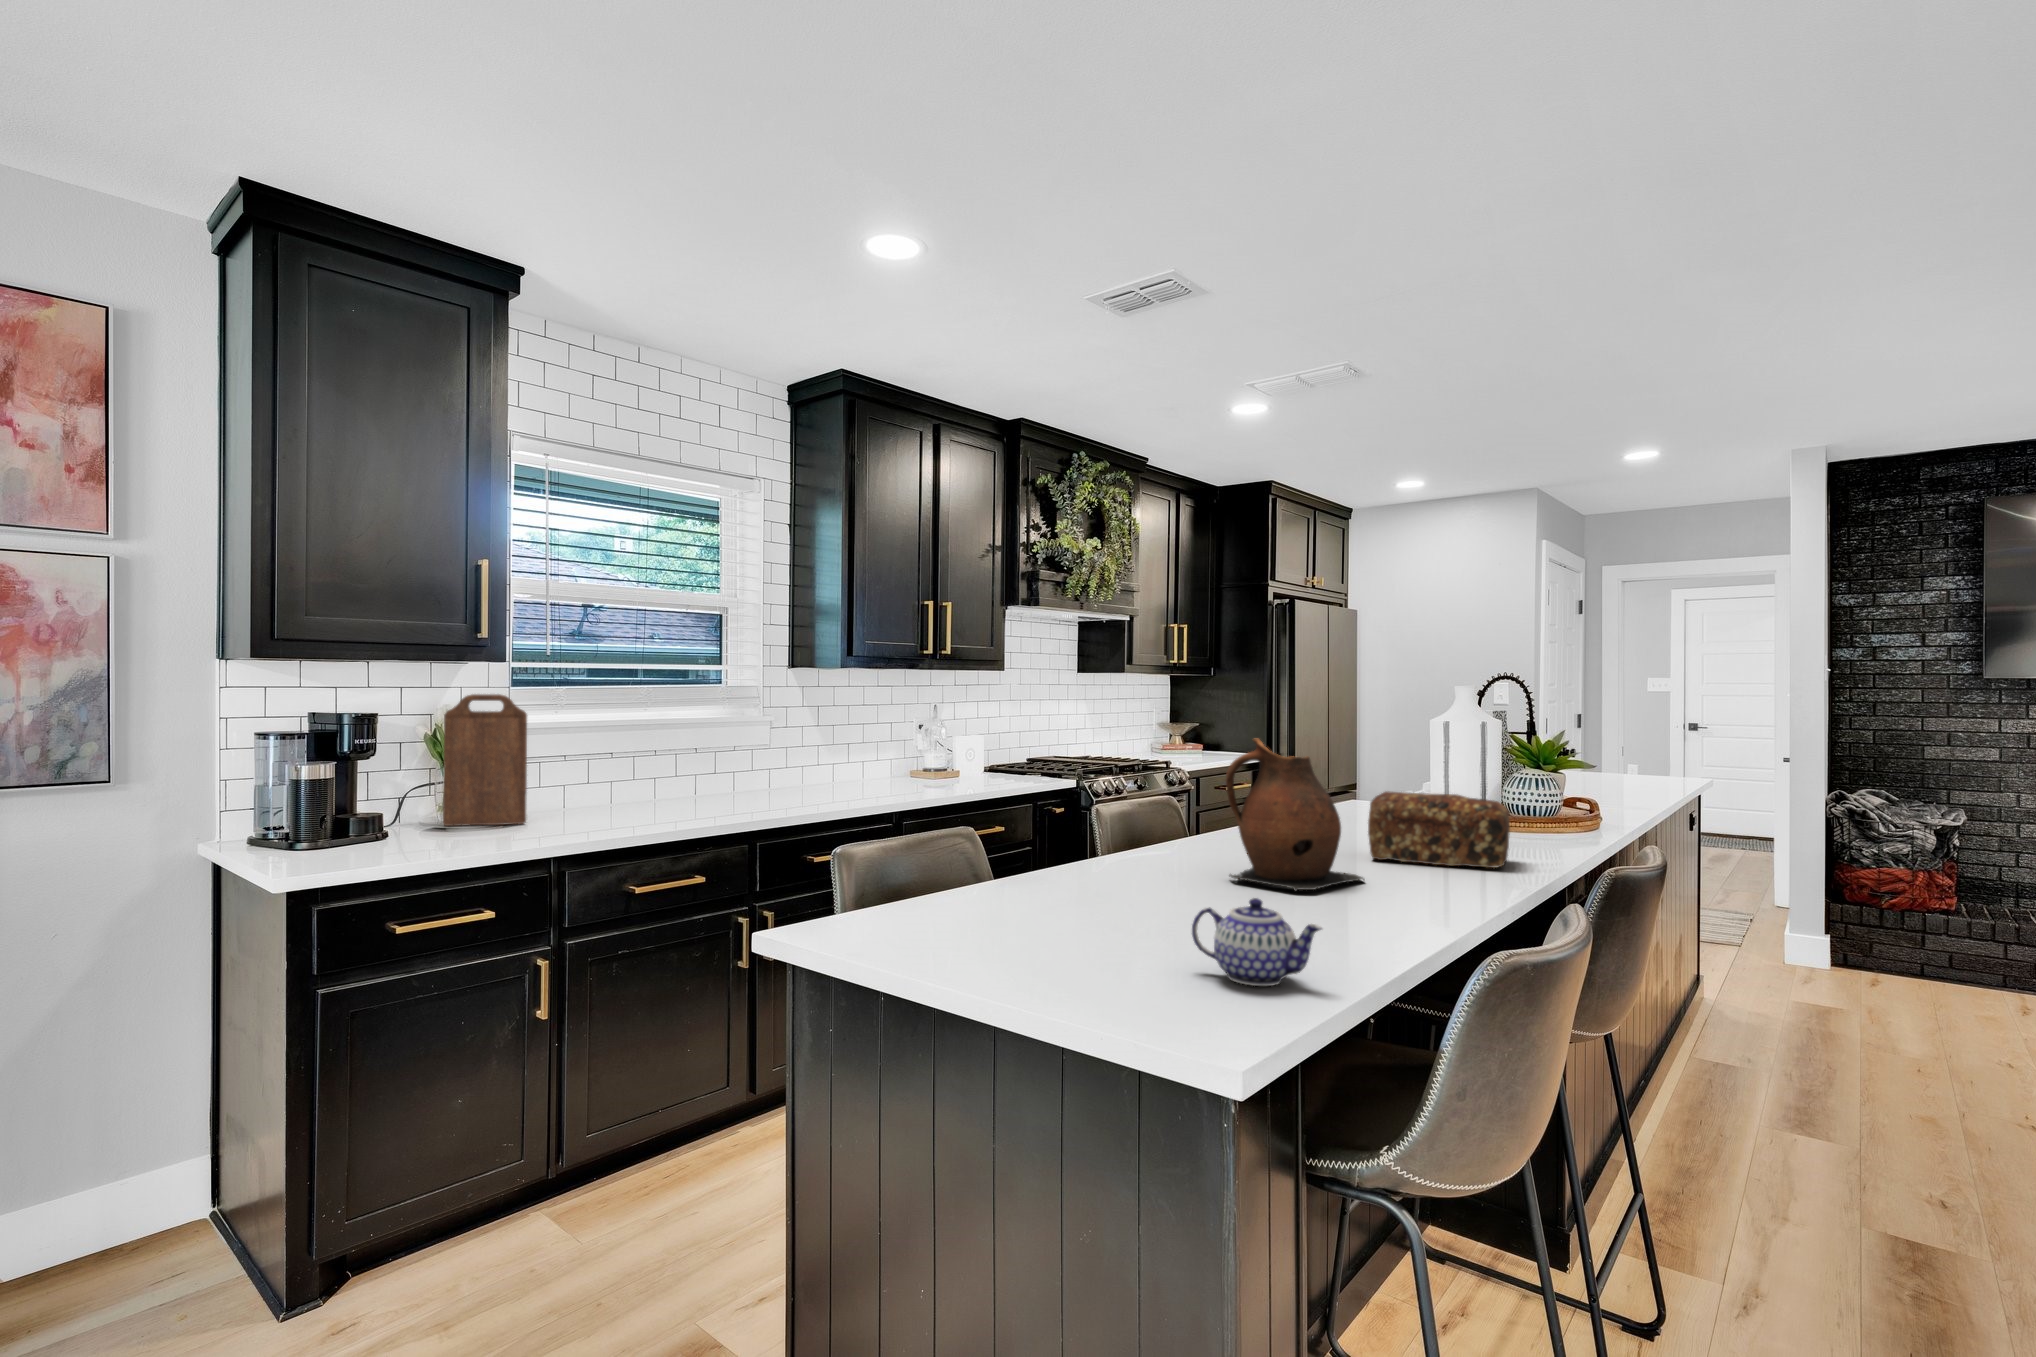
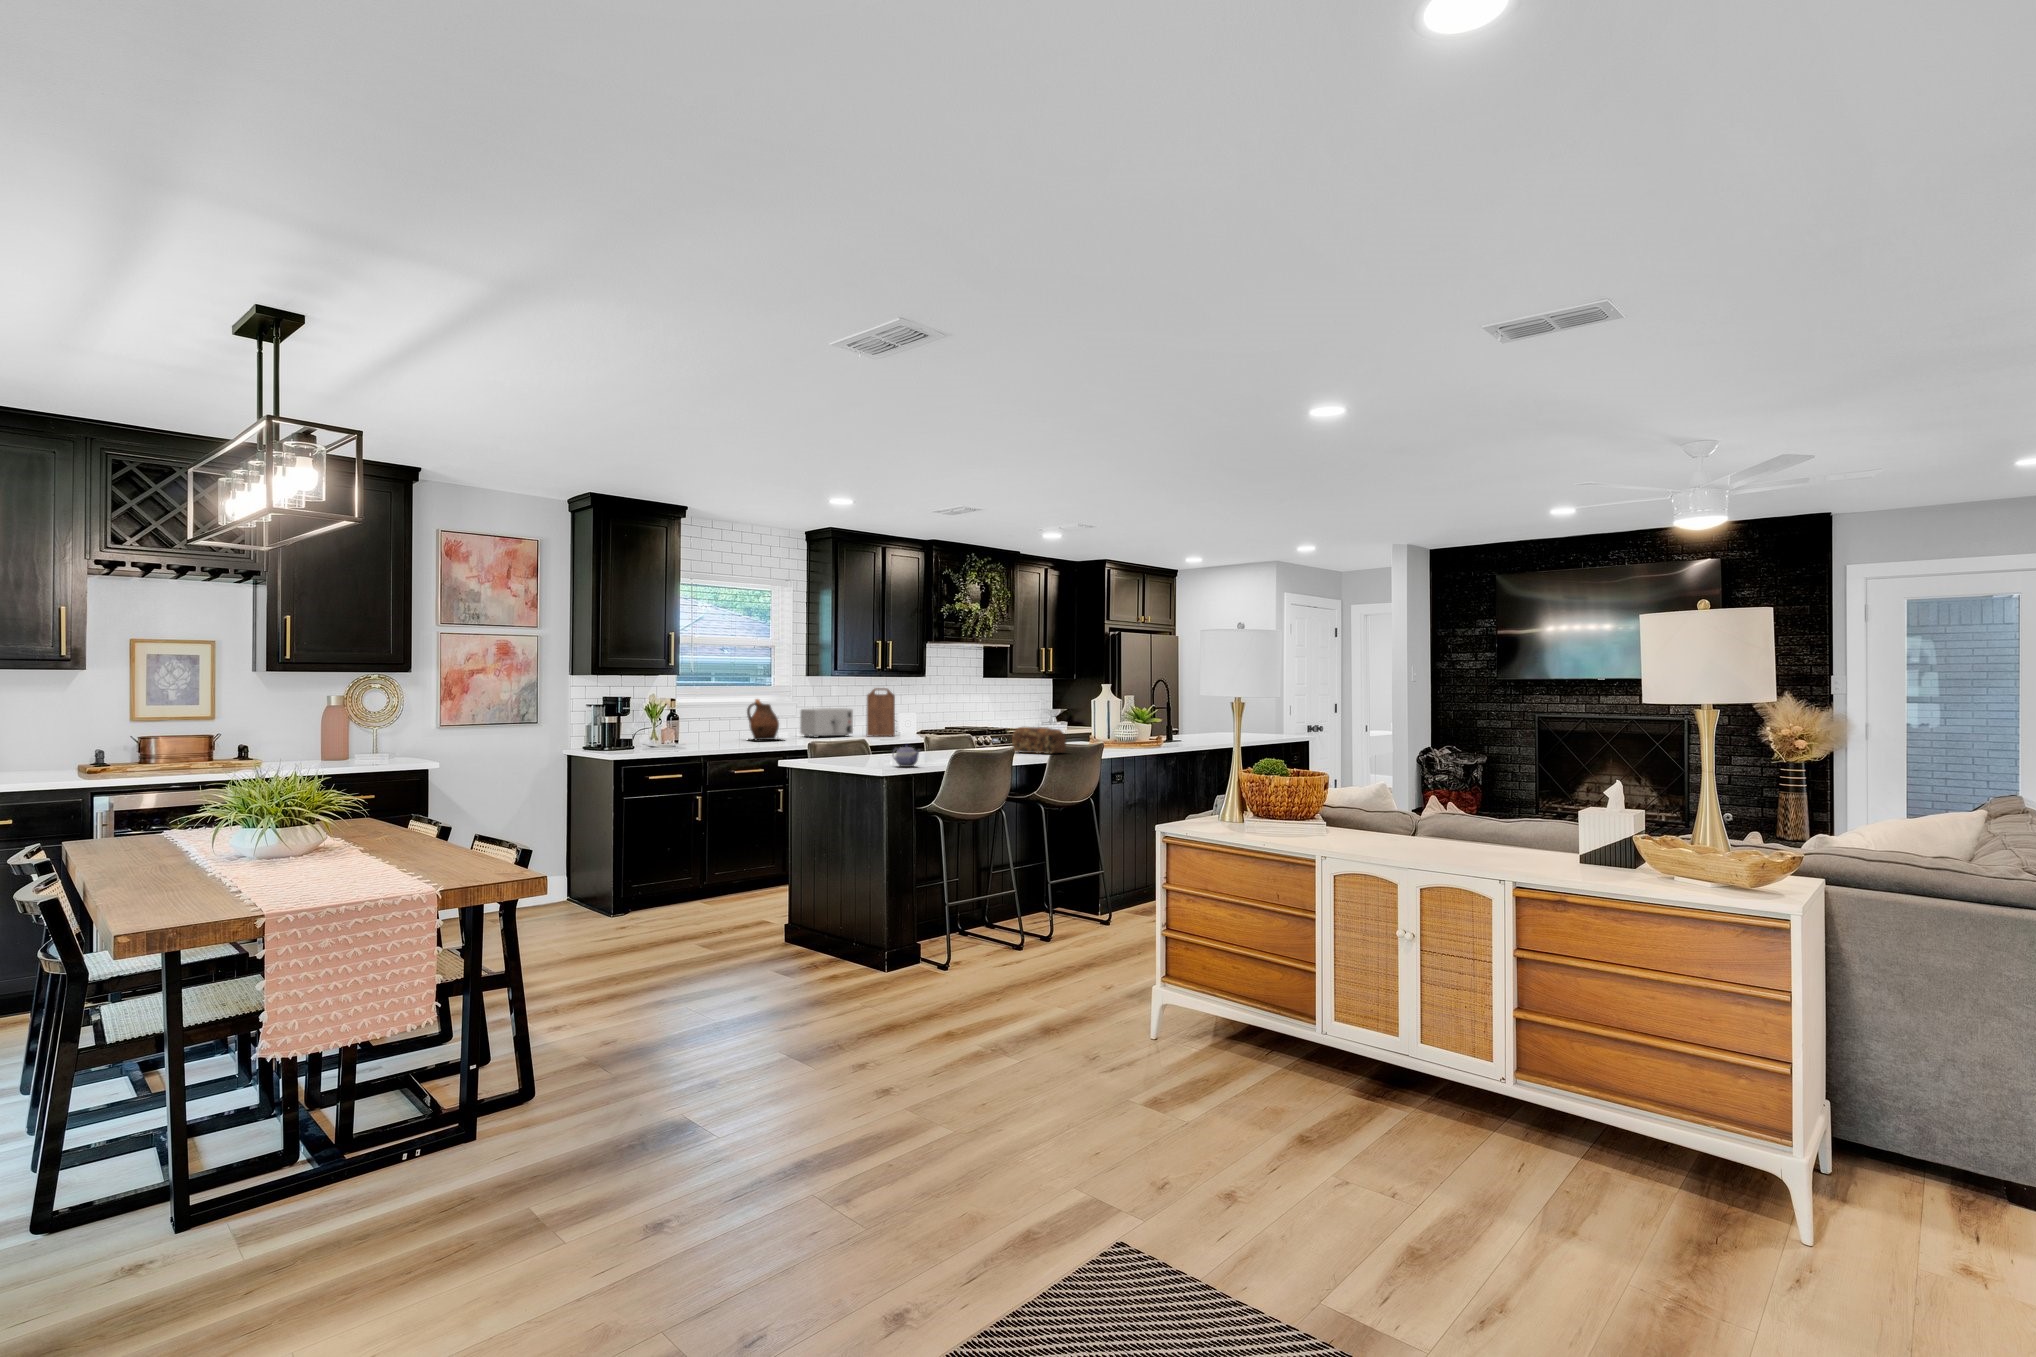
cutting board: present [443,694,527,826] -> present [866,688,895,736]
toaster: none [780,730,886,792] -> present [800,708,853,738]
ceramic pitcher: present [1226,739,1364,891] -> present [747,699,779,740]

